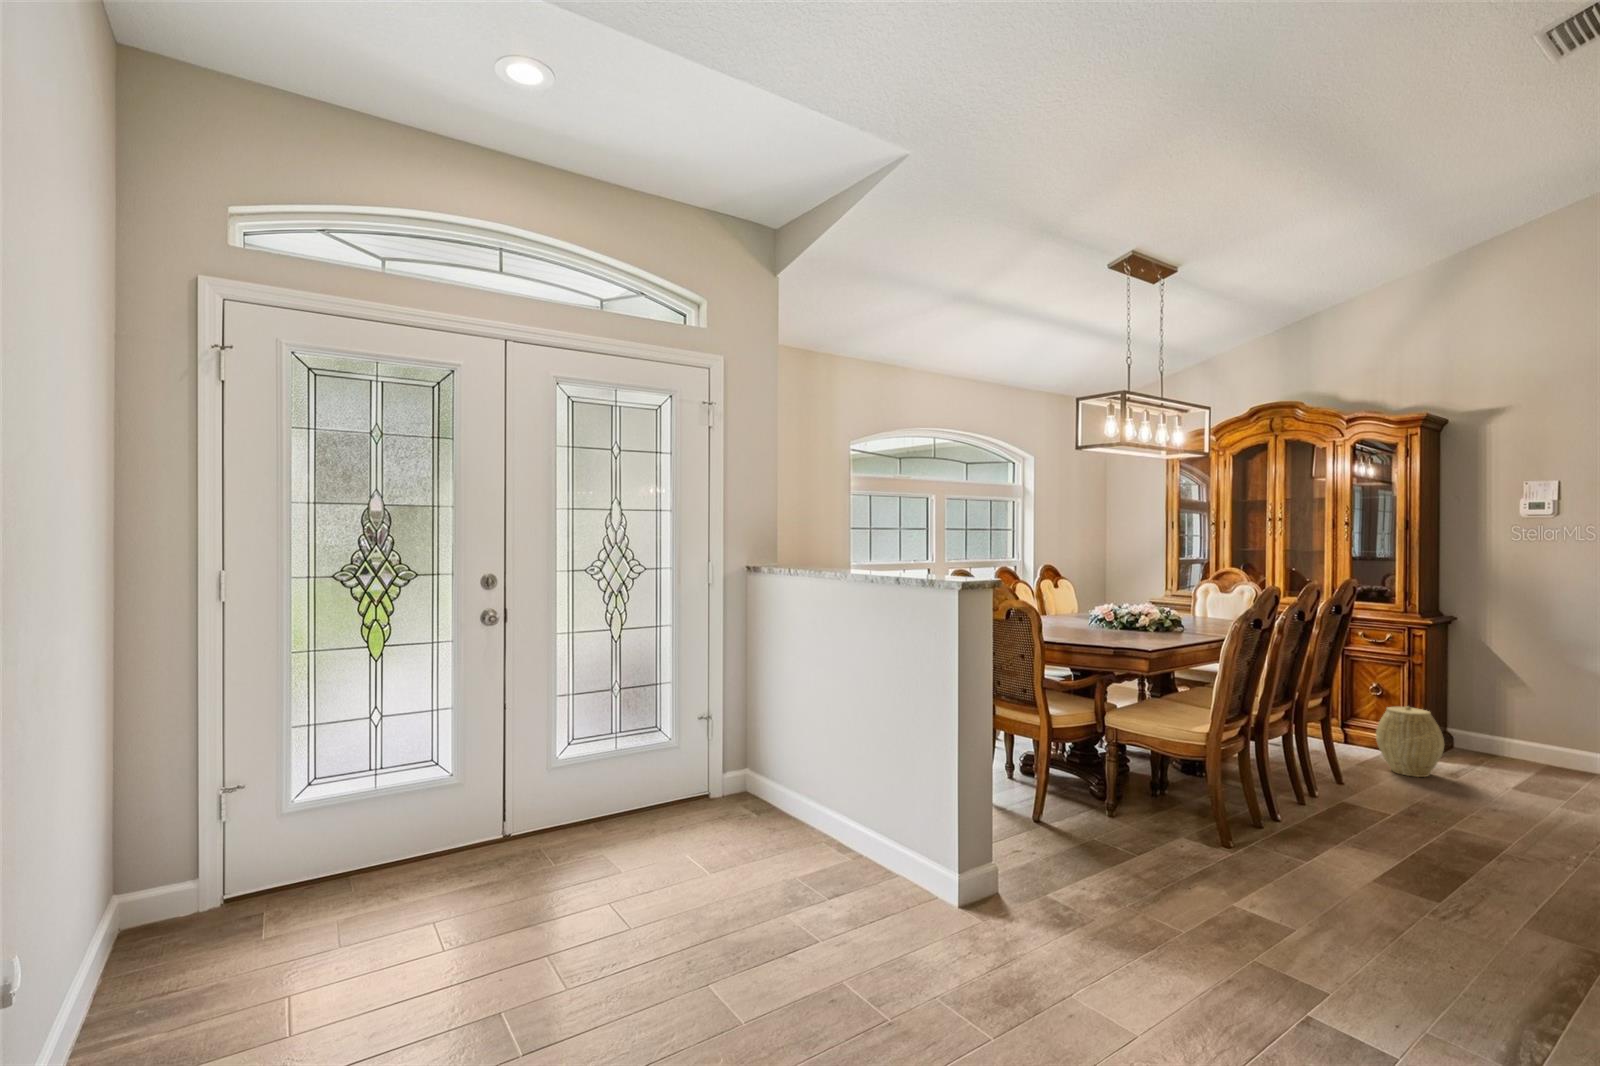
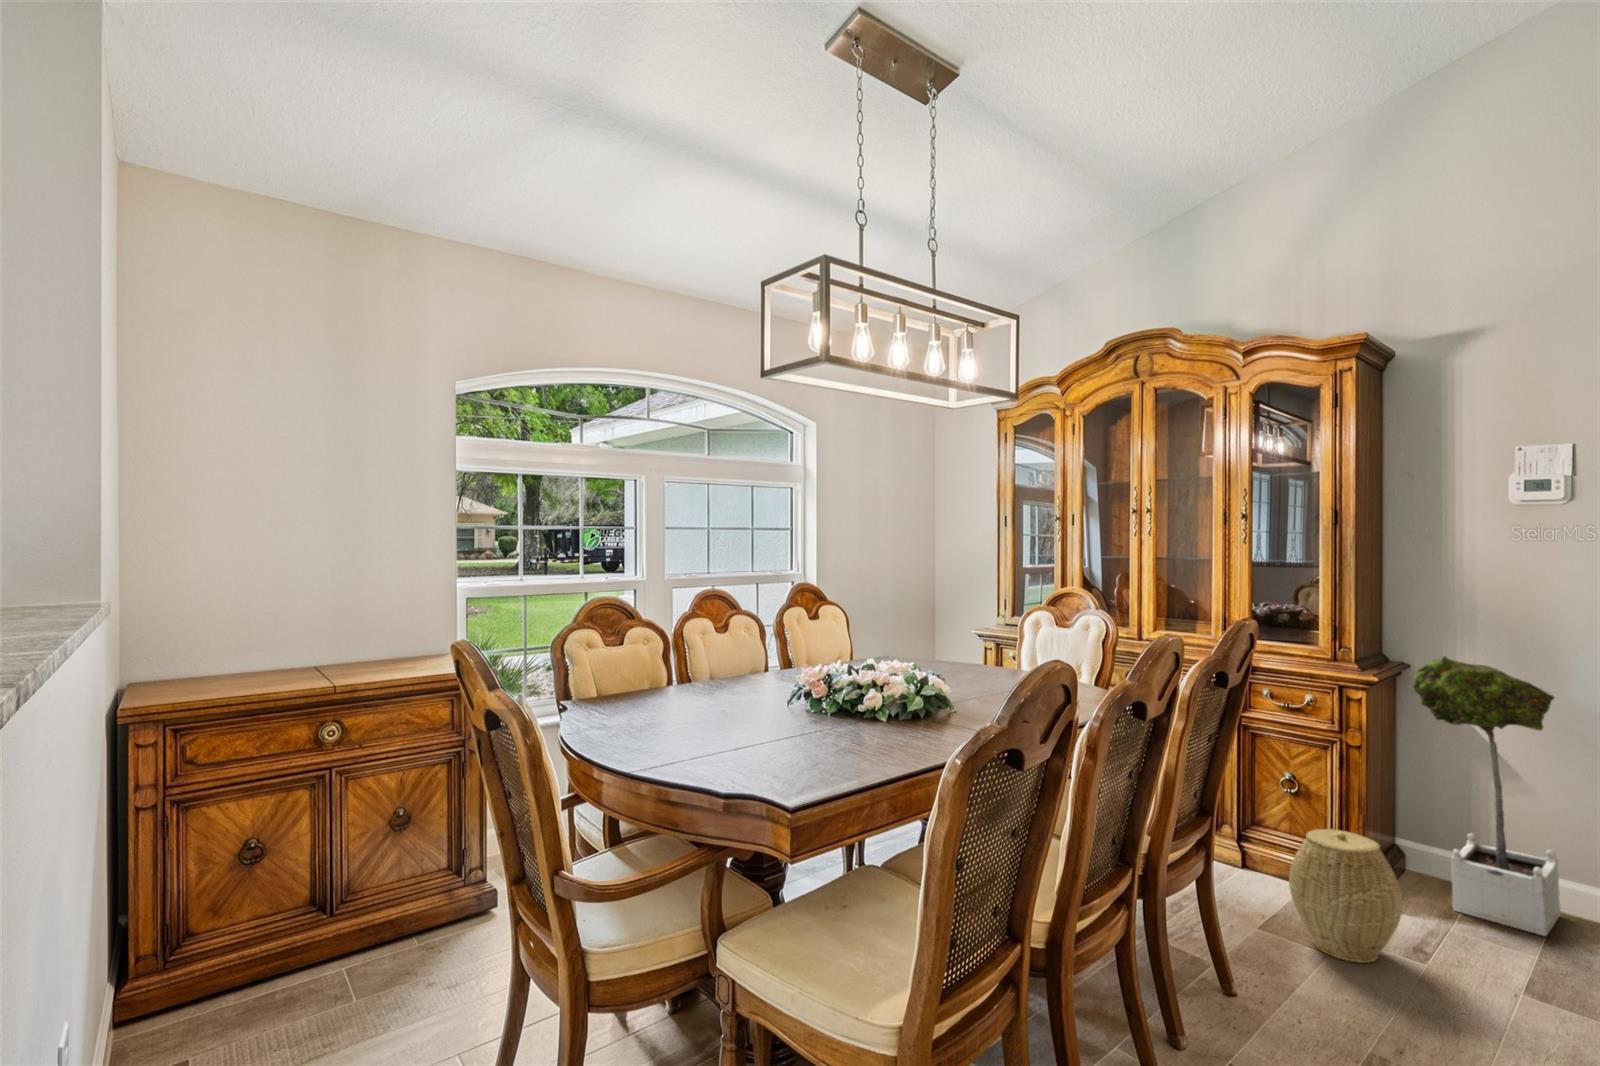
potted tree: none [1457,609,1550,772] -> present [1413,657,1561,936]

